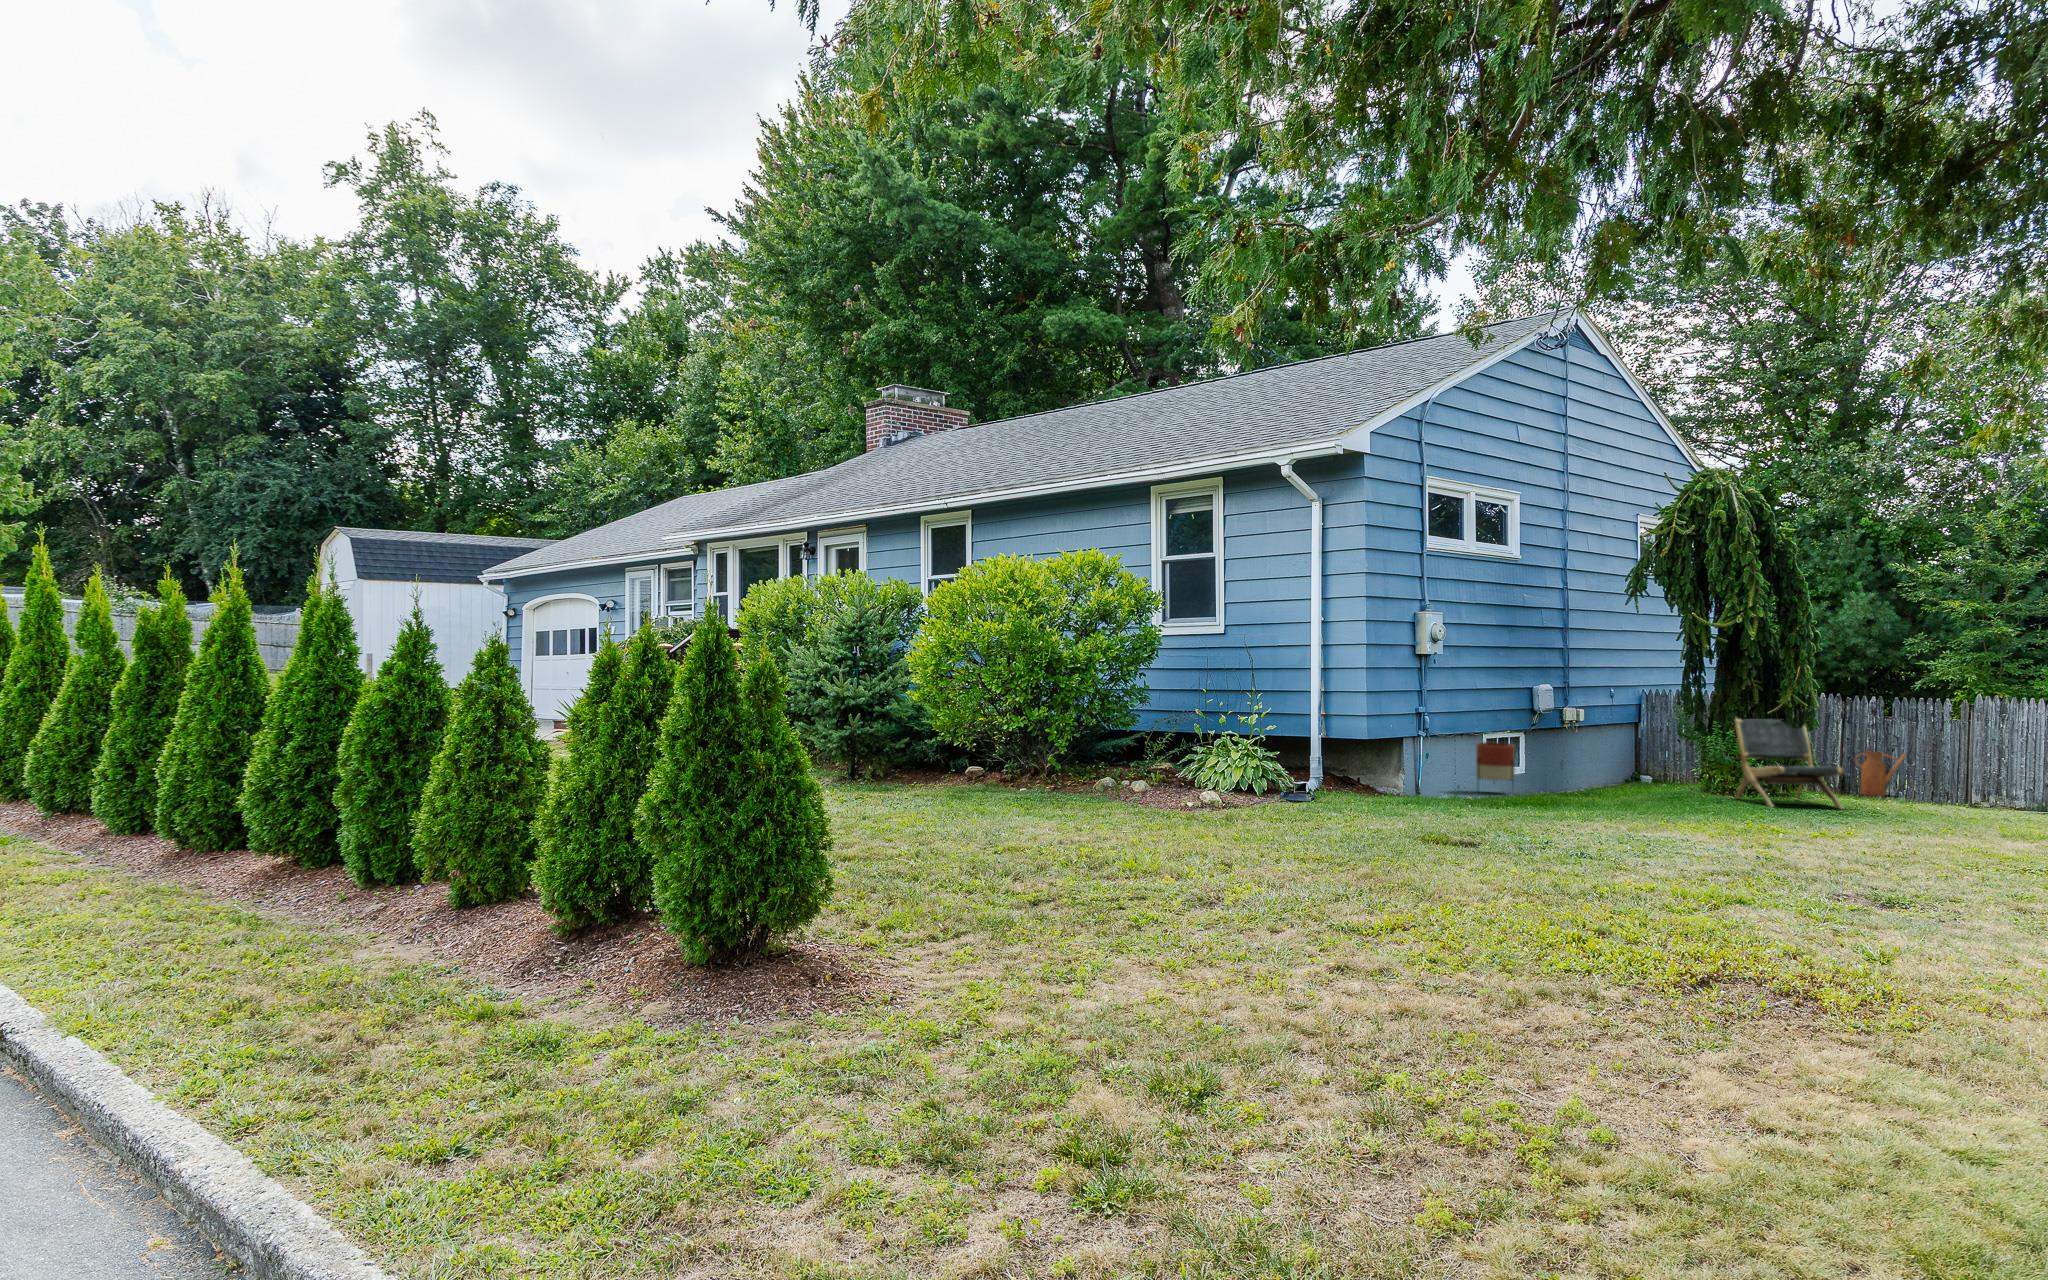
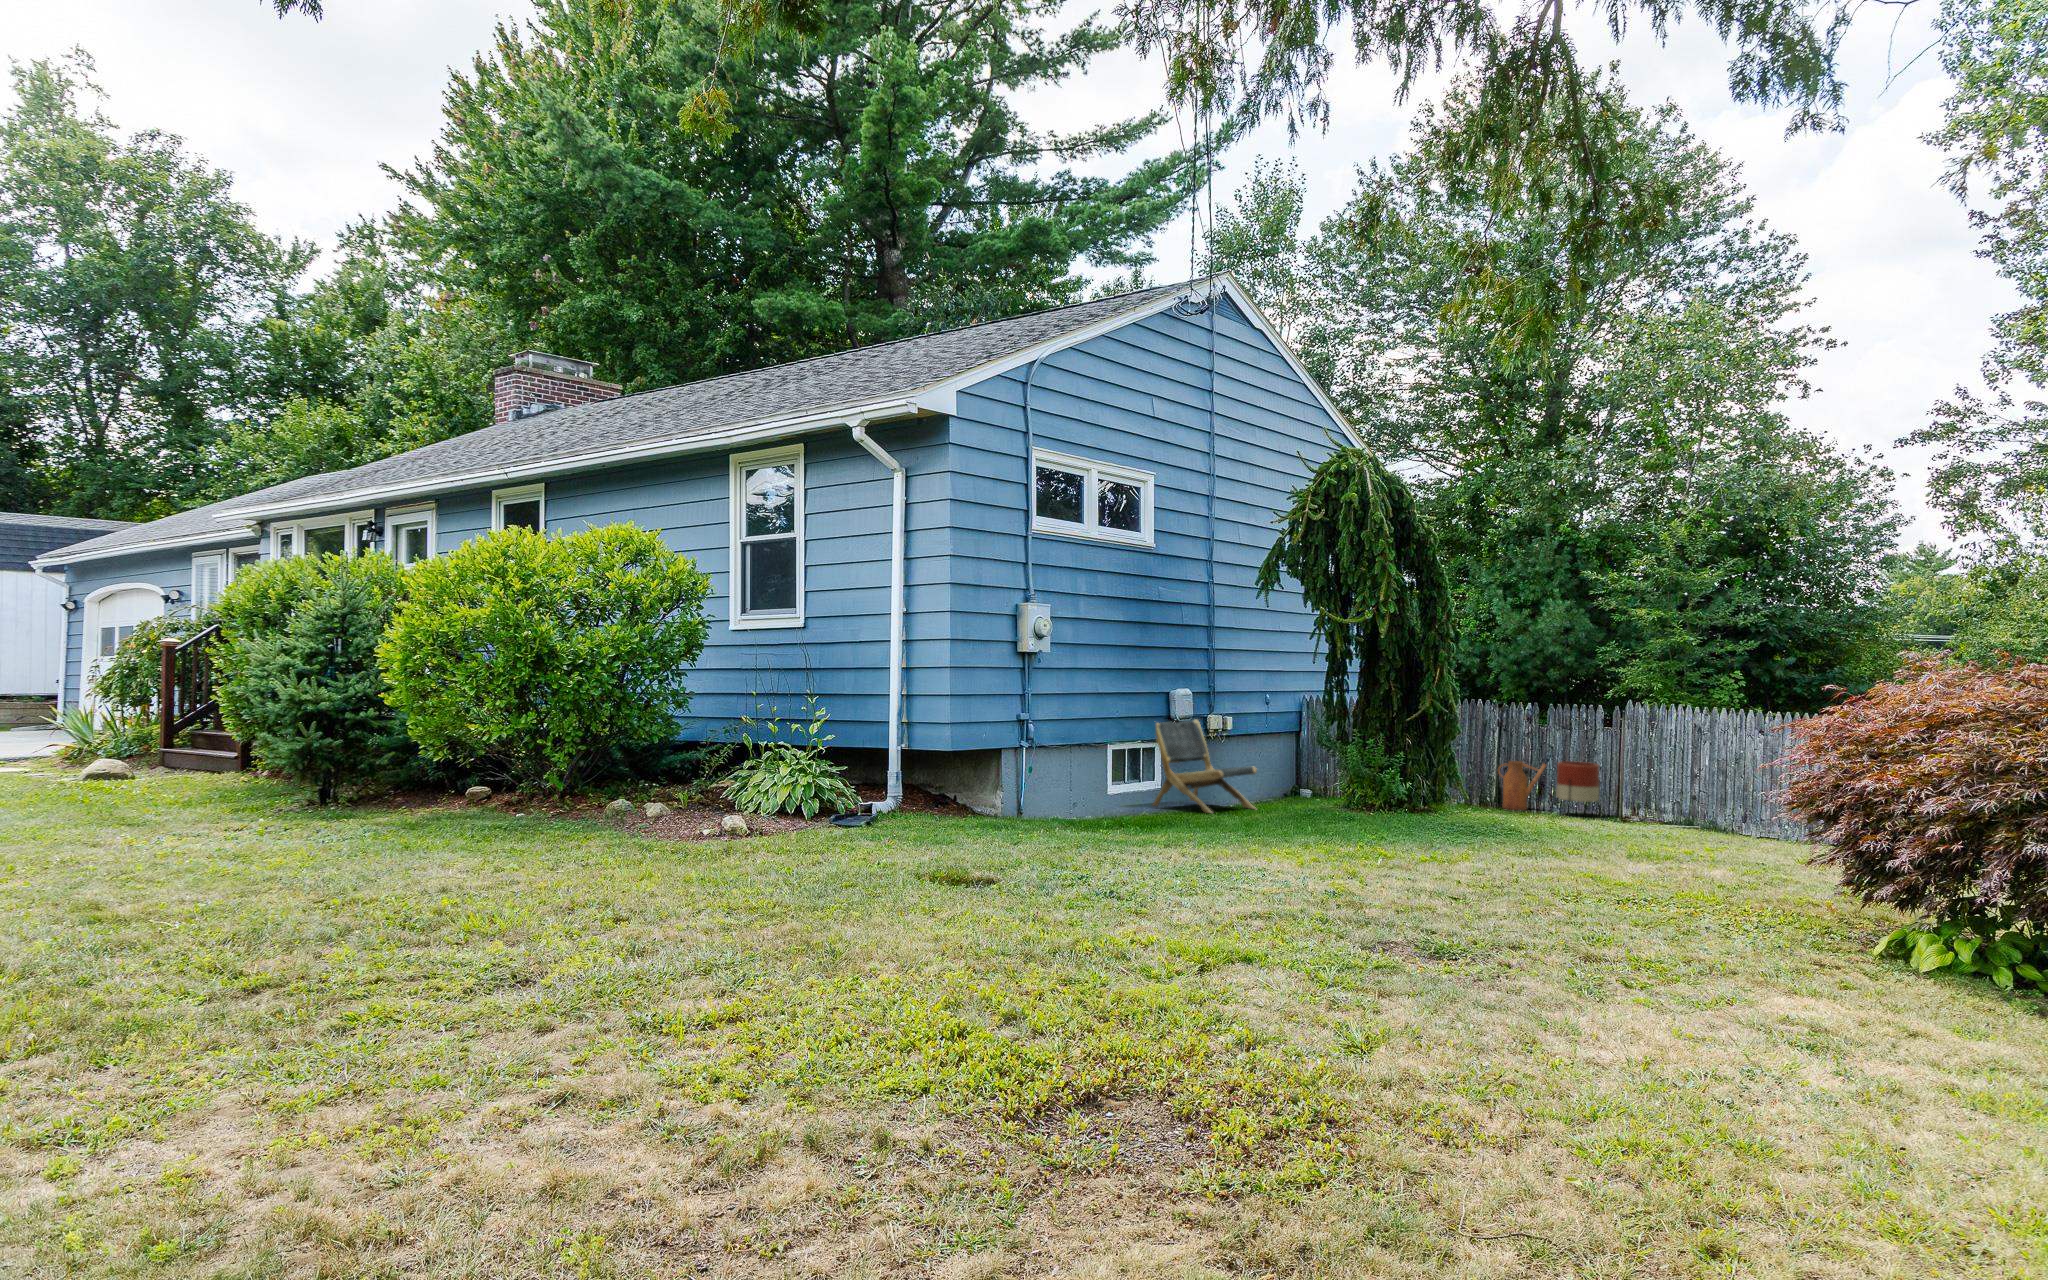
lounge chair: present [1735,719,1843,809] -> present [1153,720,1257,813]
planter: present [1476,742,1515,781] -> present [1556,761,1600,813]

